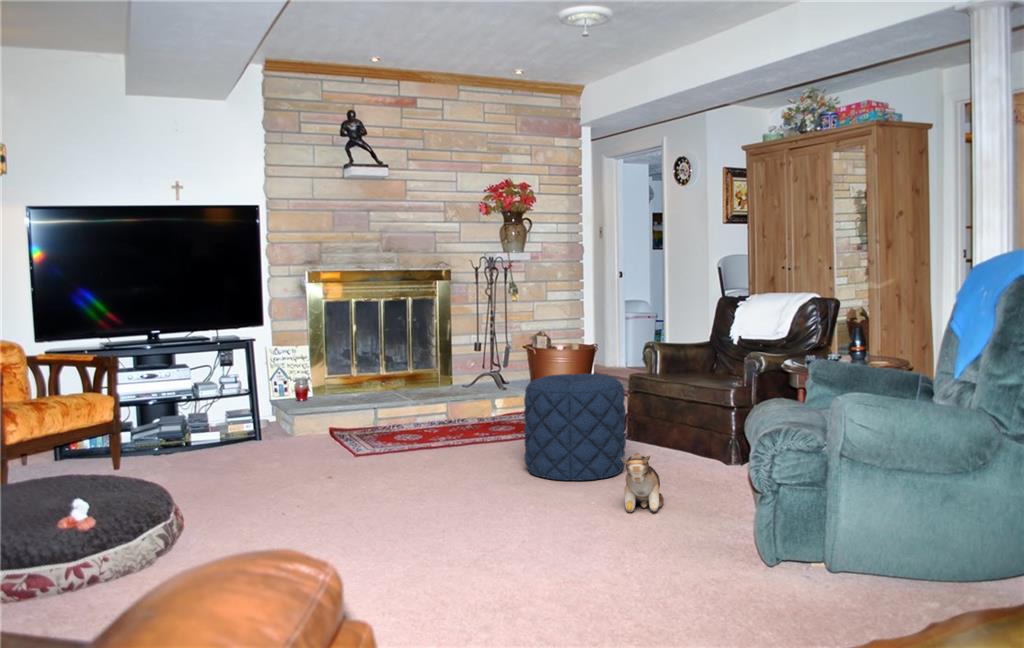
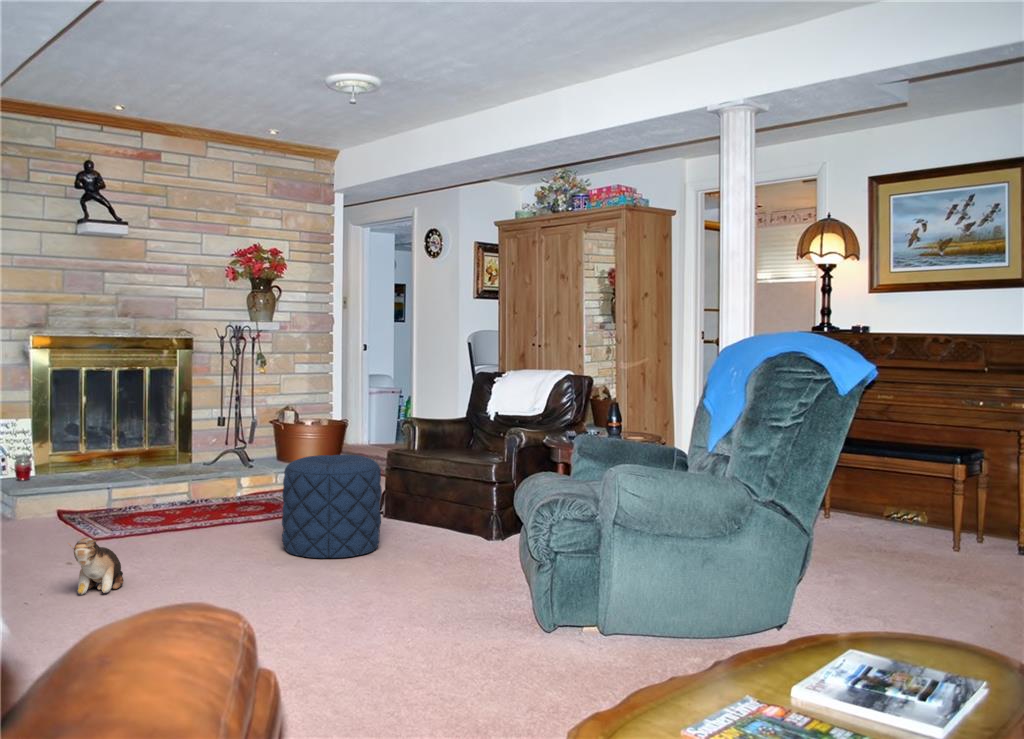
plush toy: present [621,453,664,512] -> present [68,537,124,595]

